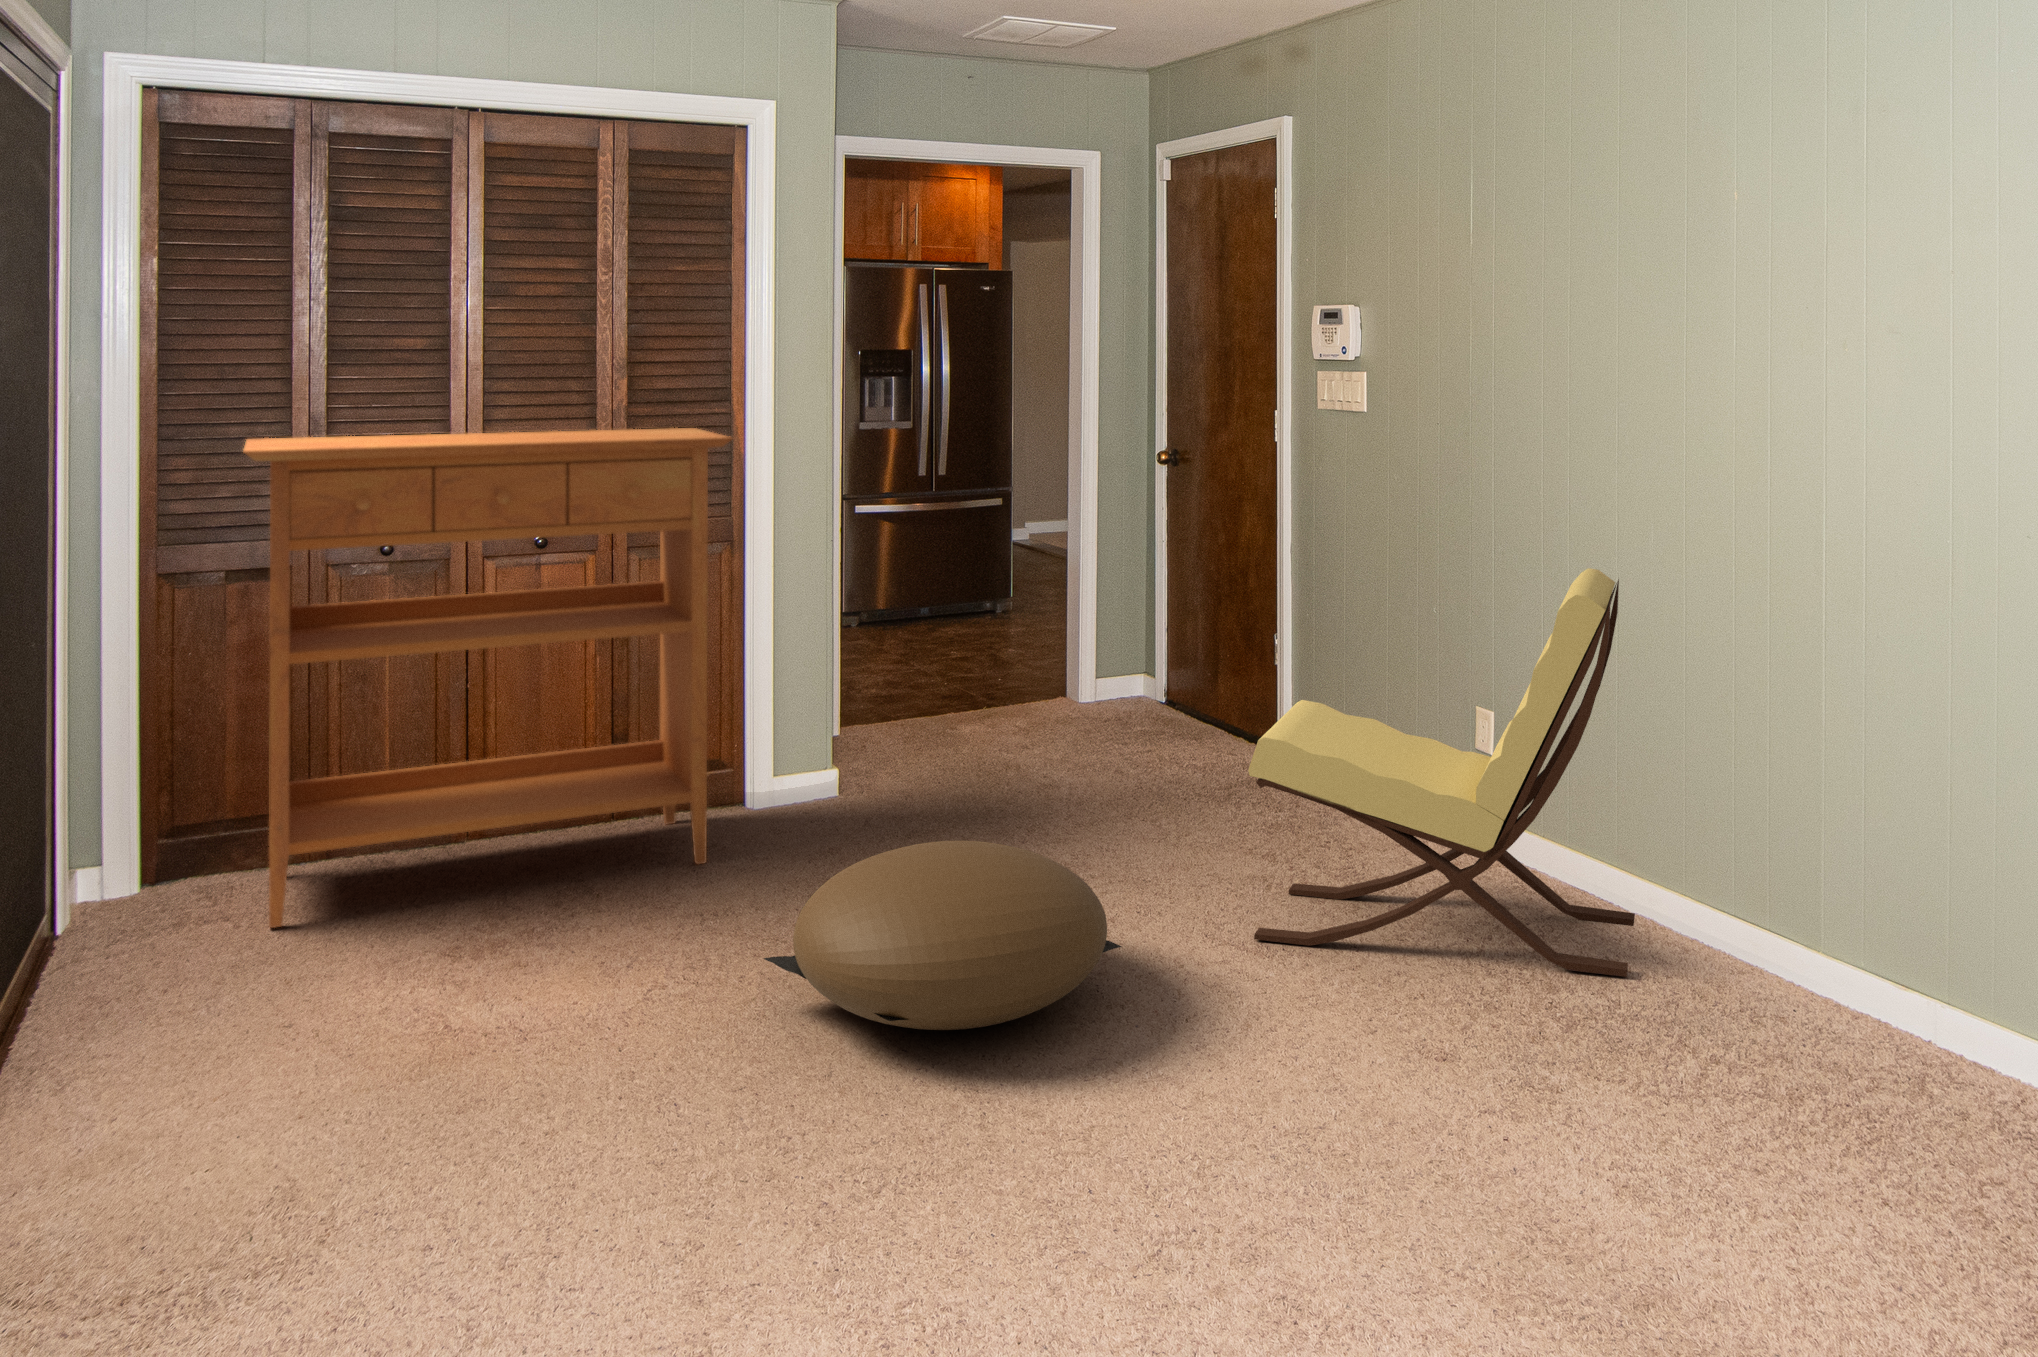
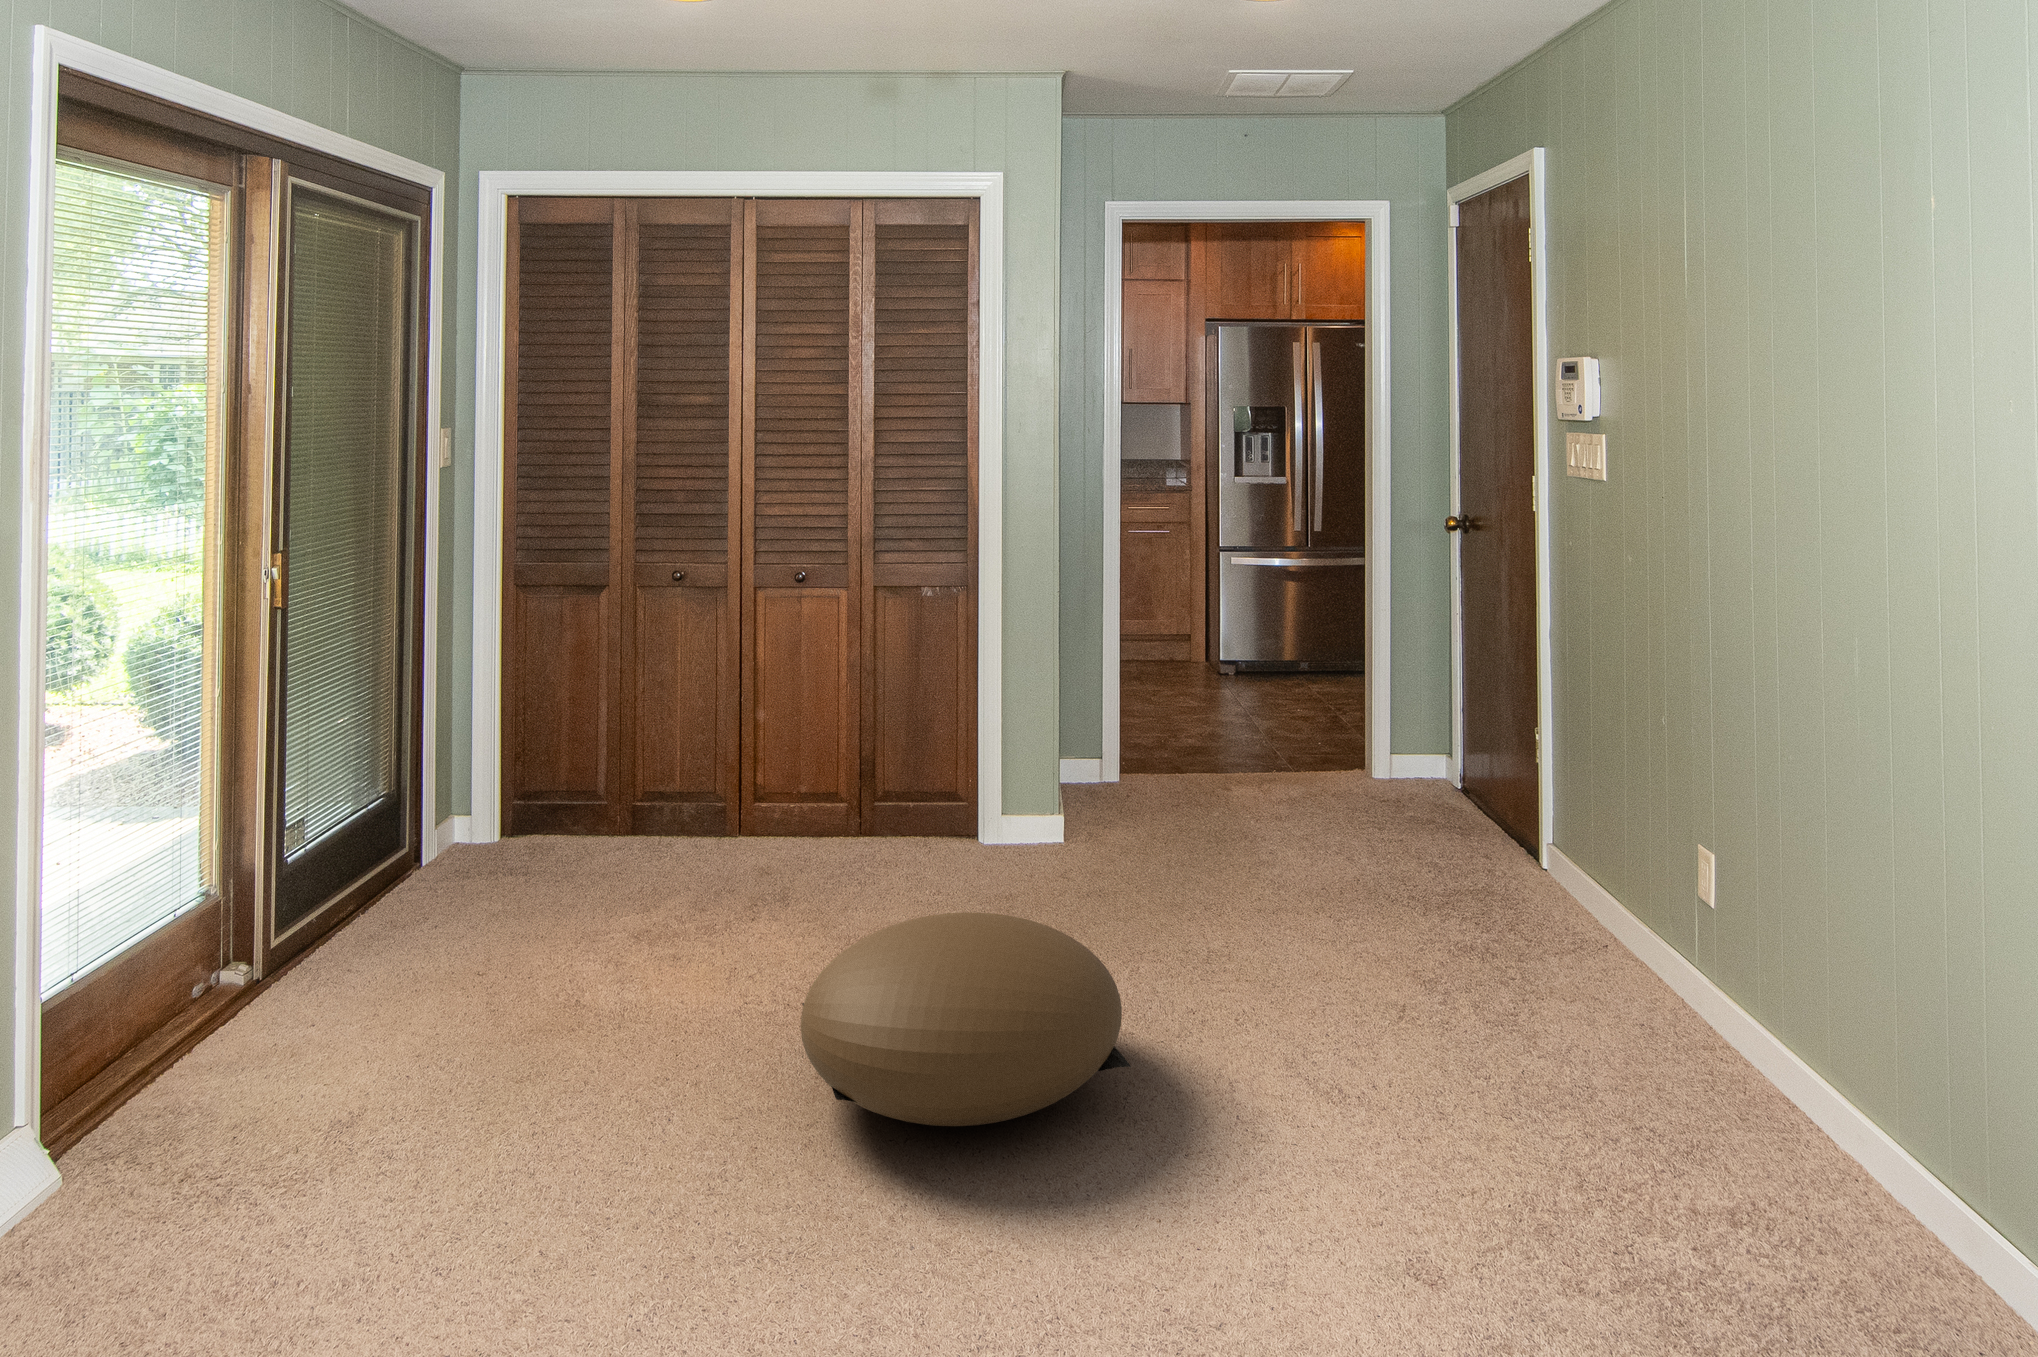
console table: present [244,428,733,928] -> none [519,479,928,891]
lounge chair: present [1248,568,1635,977] -> none [1314,692,1836,1254]

